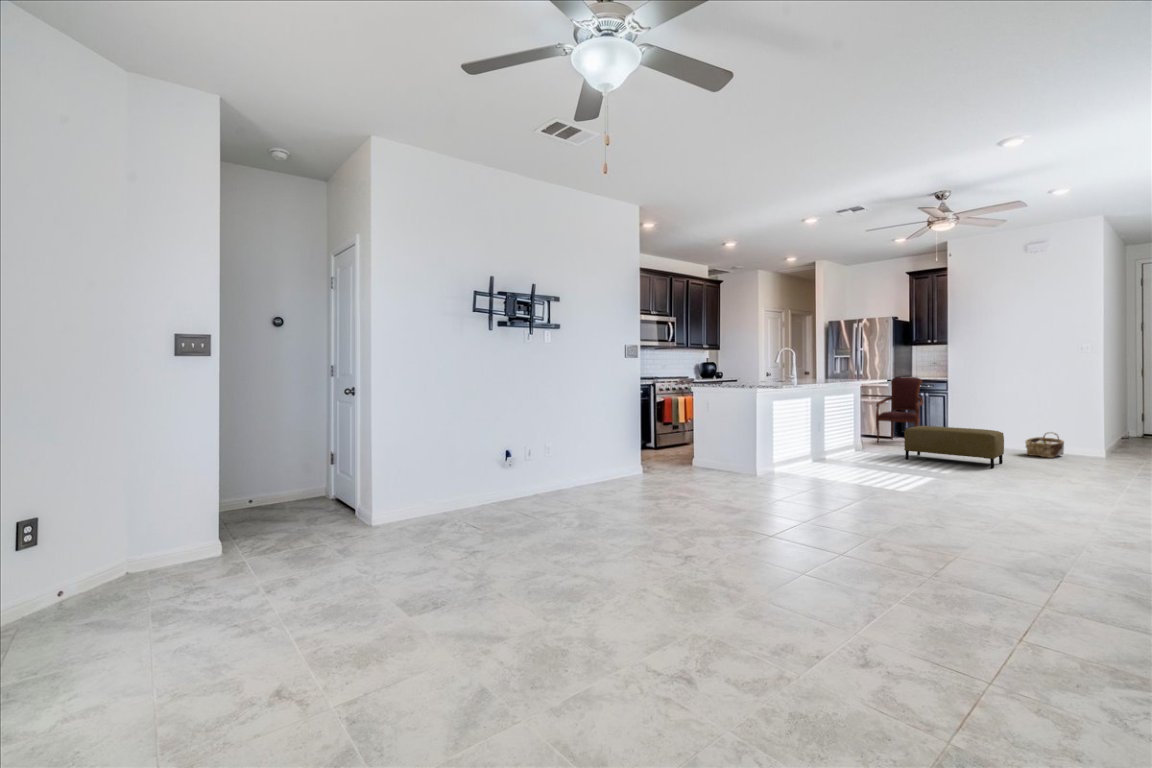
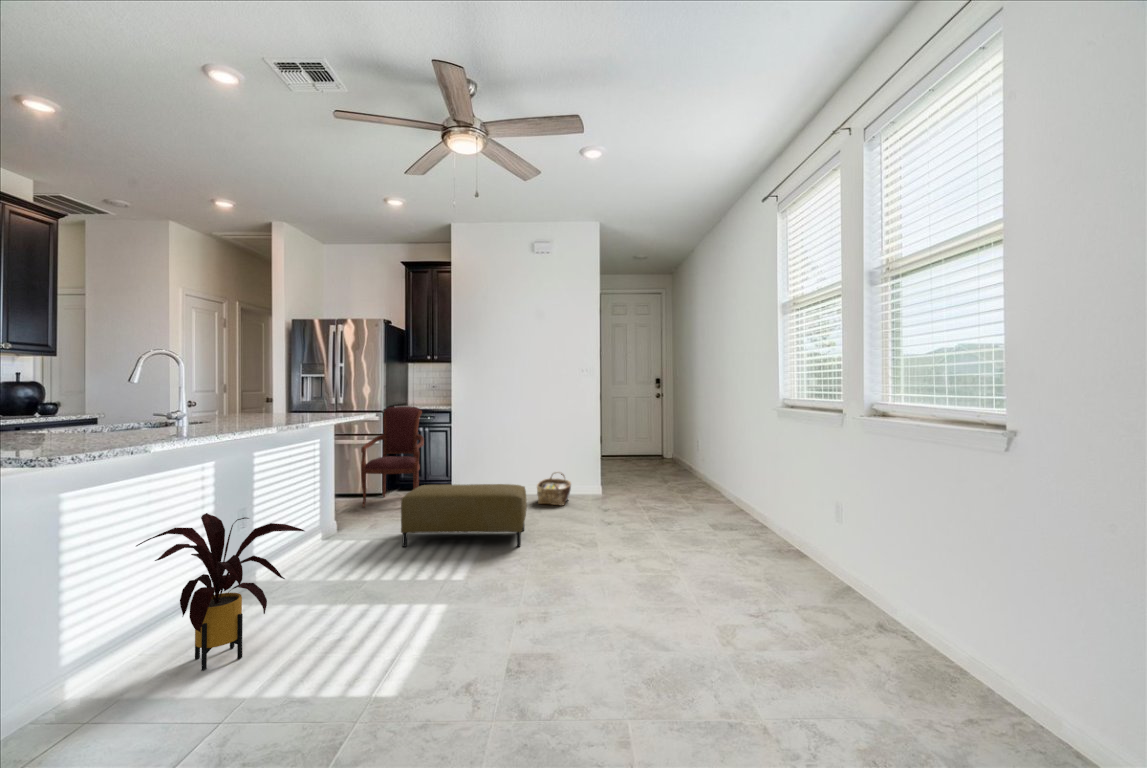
house plant: none [791,417,857,474] -> present [136,513,304,671]

